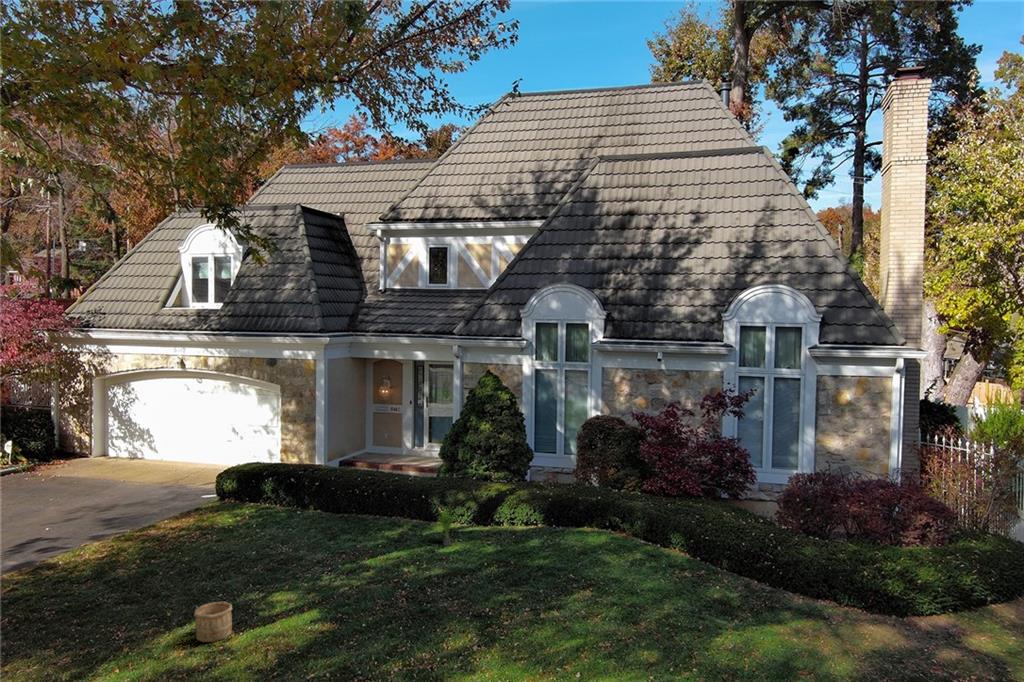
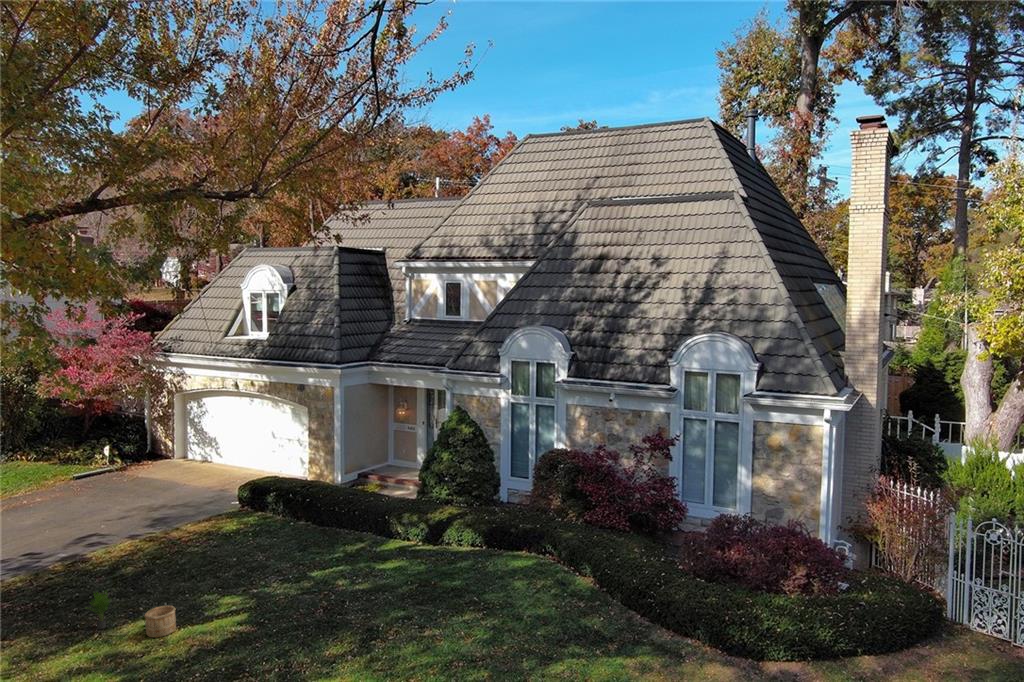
potted plant: present [440,513,454,546] -> present [90,594,109,629]

